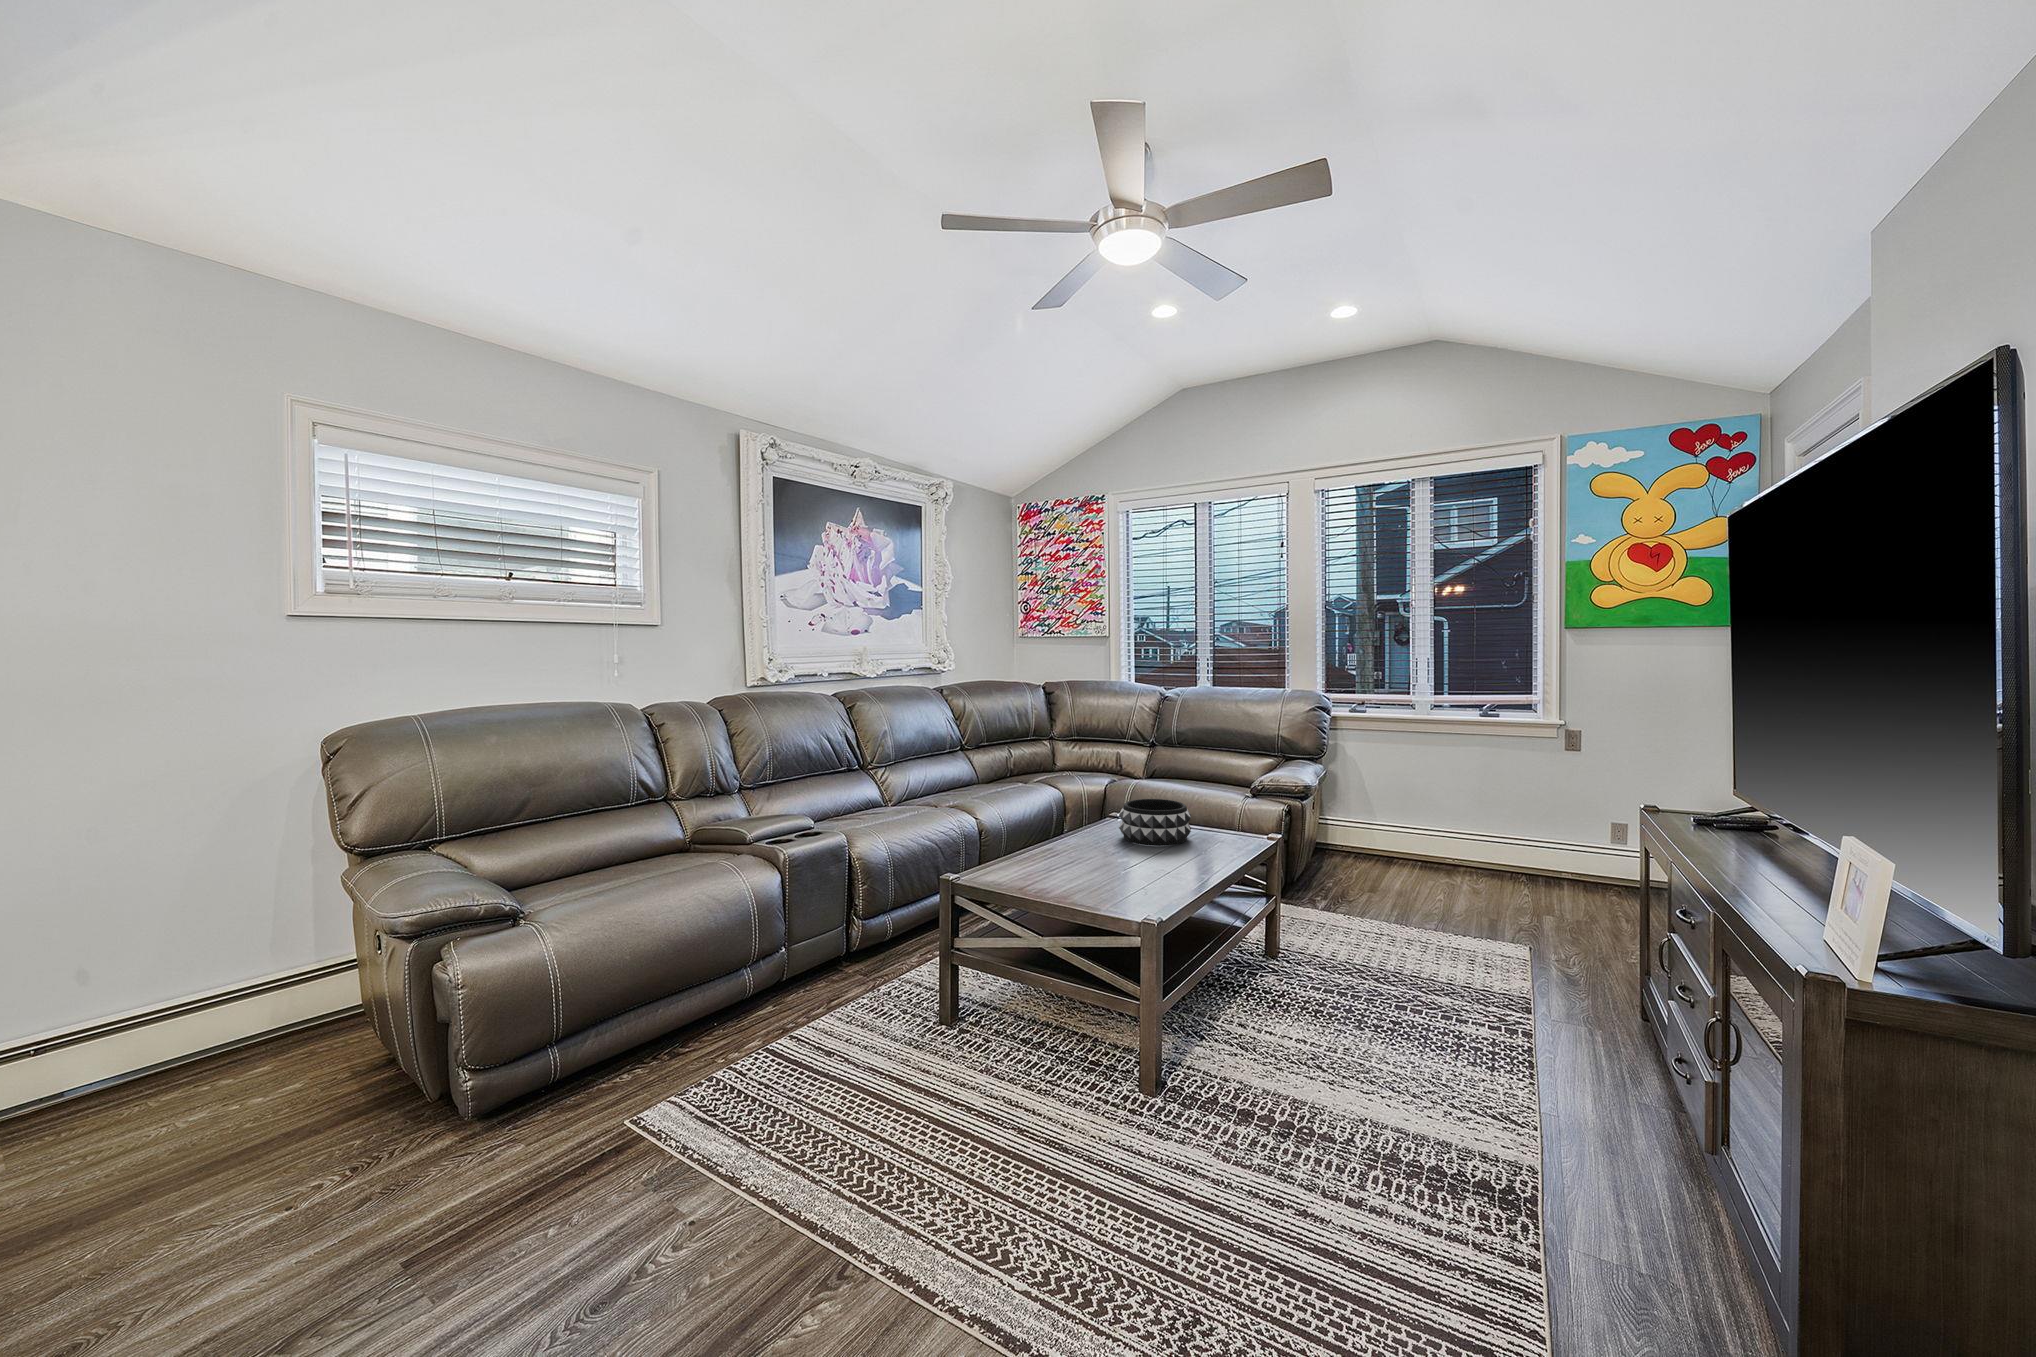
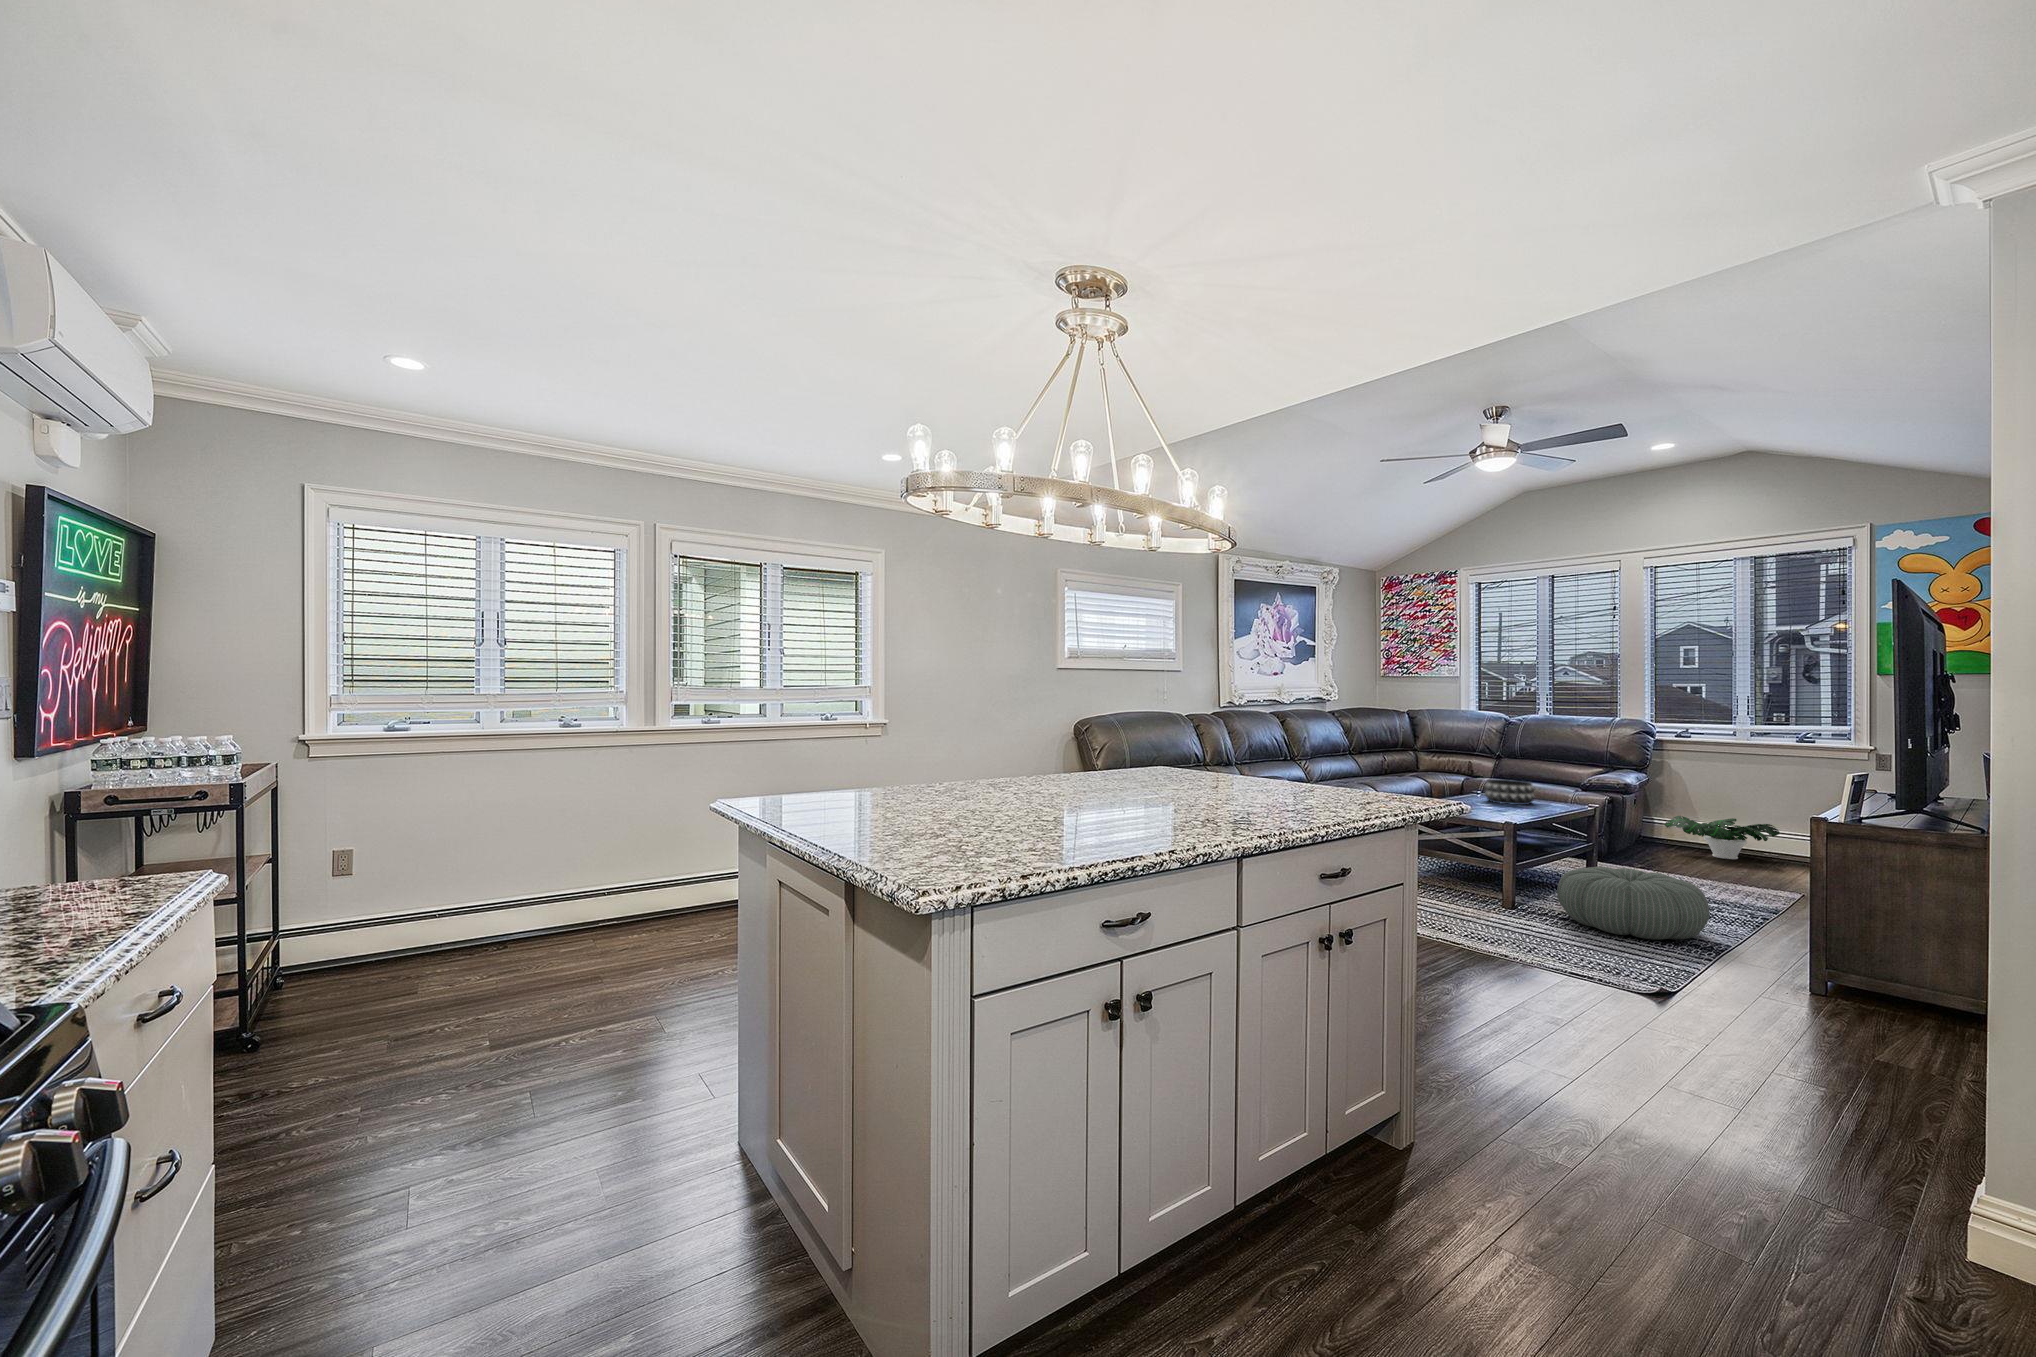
potted plant: none [1339,817,1463,873] -> present [1665,816,1780,859]
pouf: none [1227,993,1495,1195] -> present [1557,867,1709,940]

